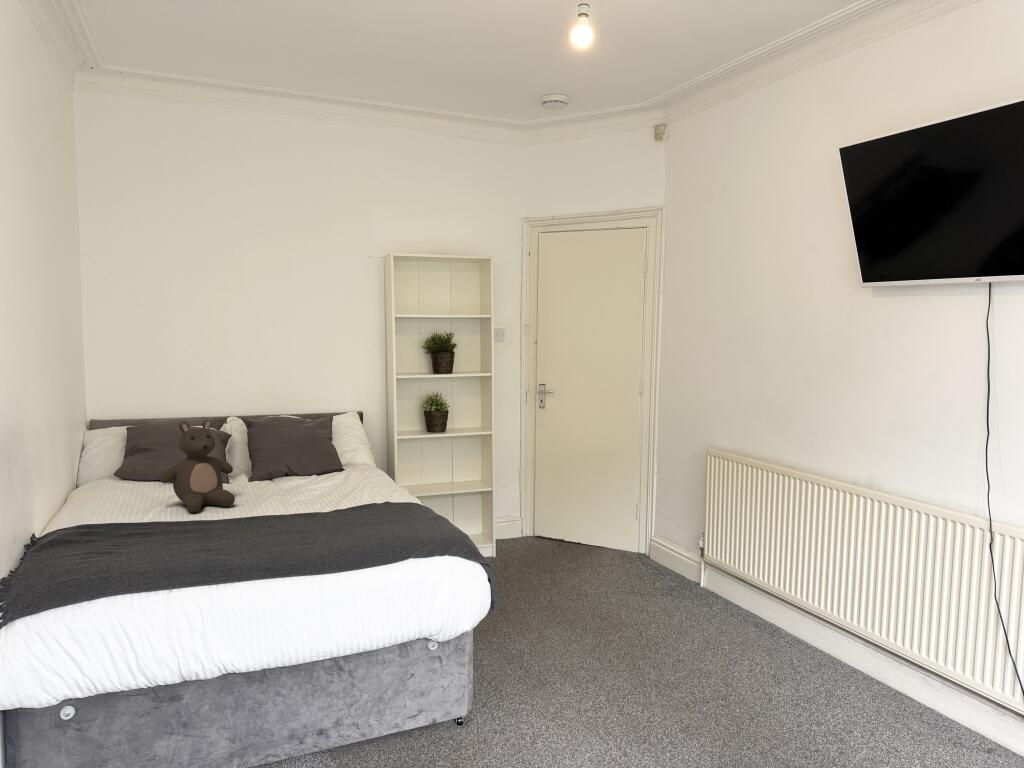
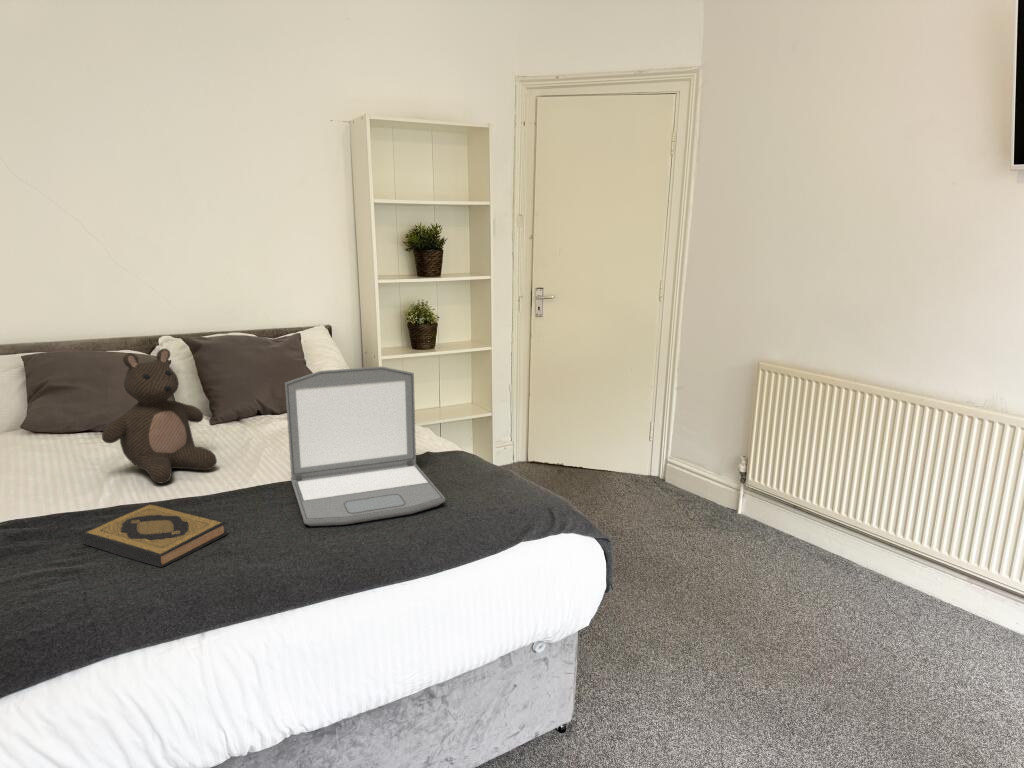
laptop: none [268,434,372,541] -> present [285,367,445,526]
hardback book: none [127,520,217,555] -> present [81,503,227,567]

